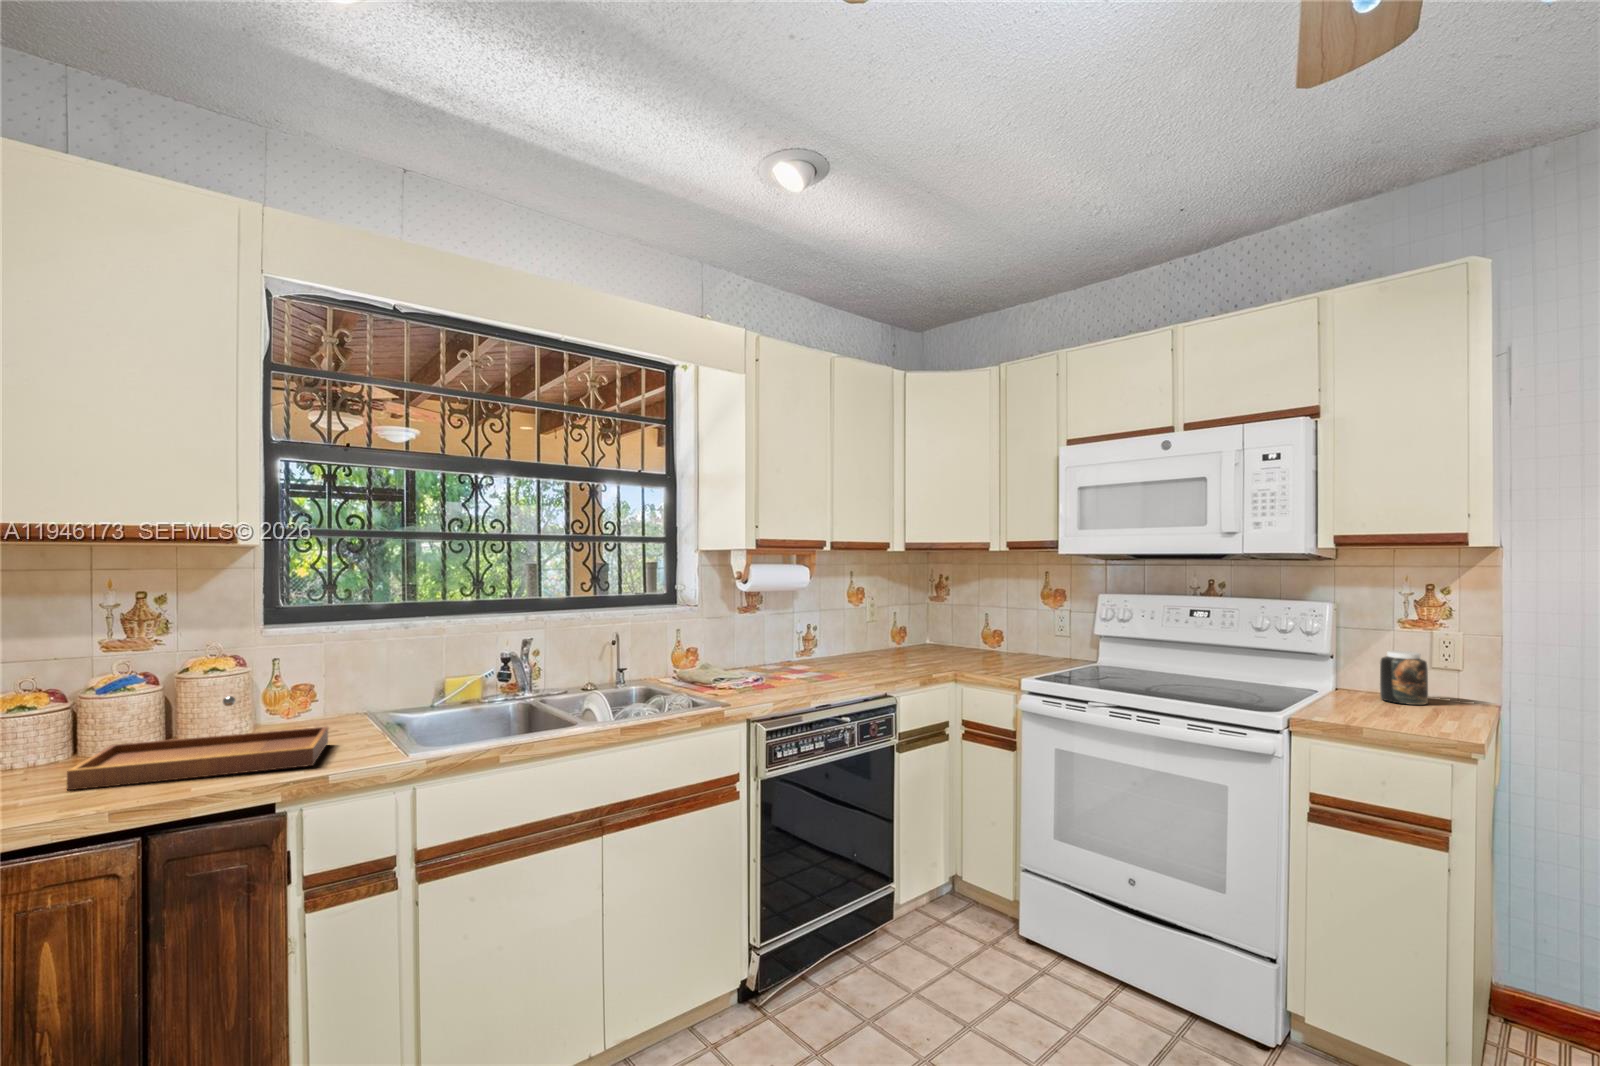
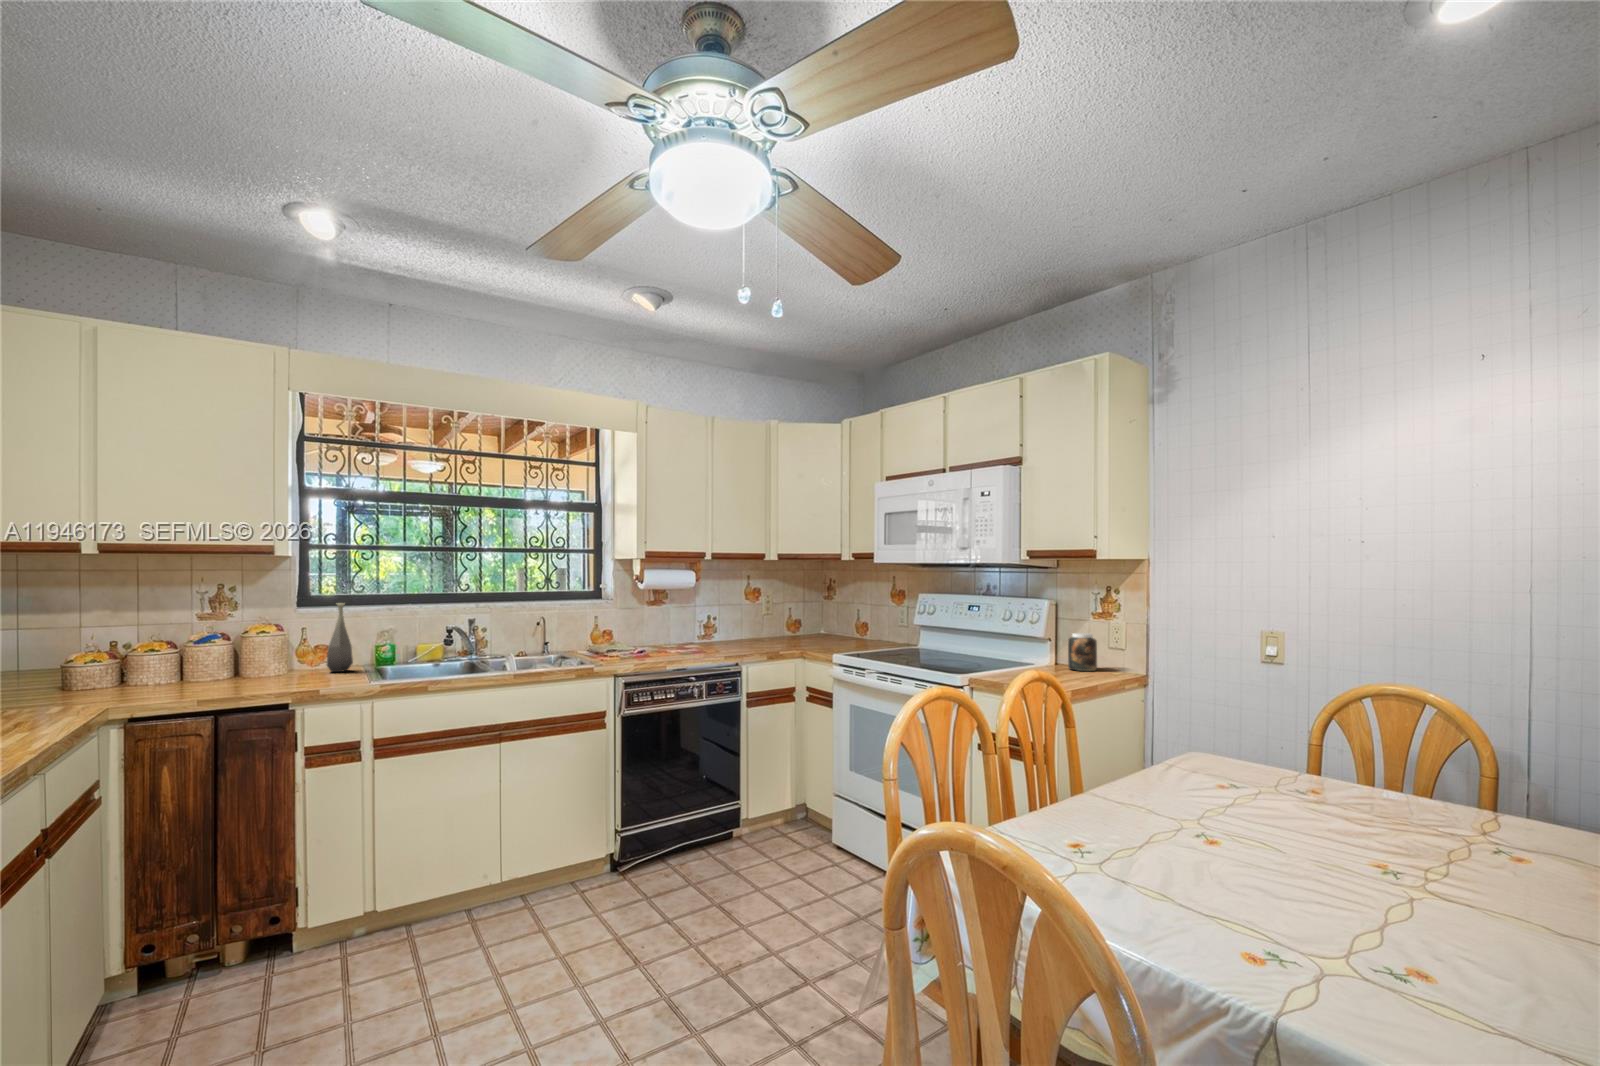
bottle: none [318,620,358,731] -> present [327,603,353,672]
tray: present [67,696,328,790] -> none [175,645,328,693]

